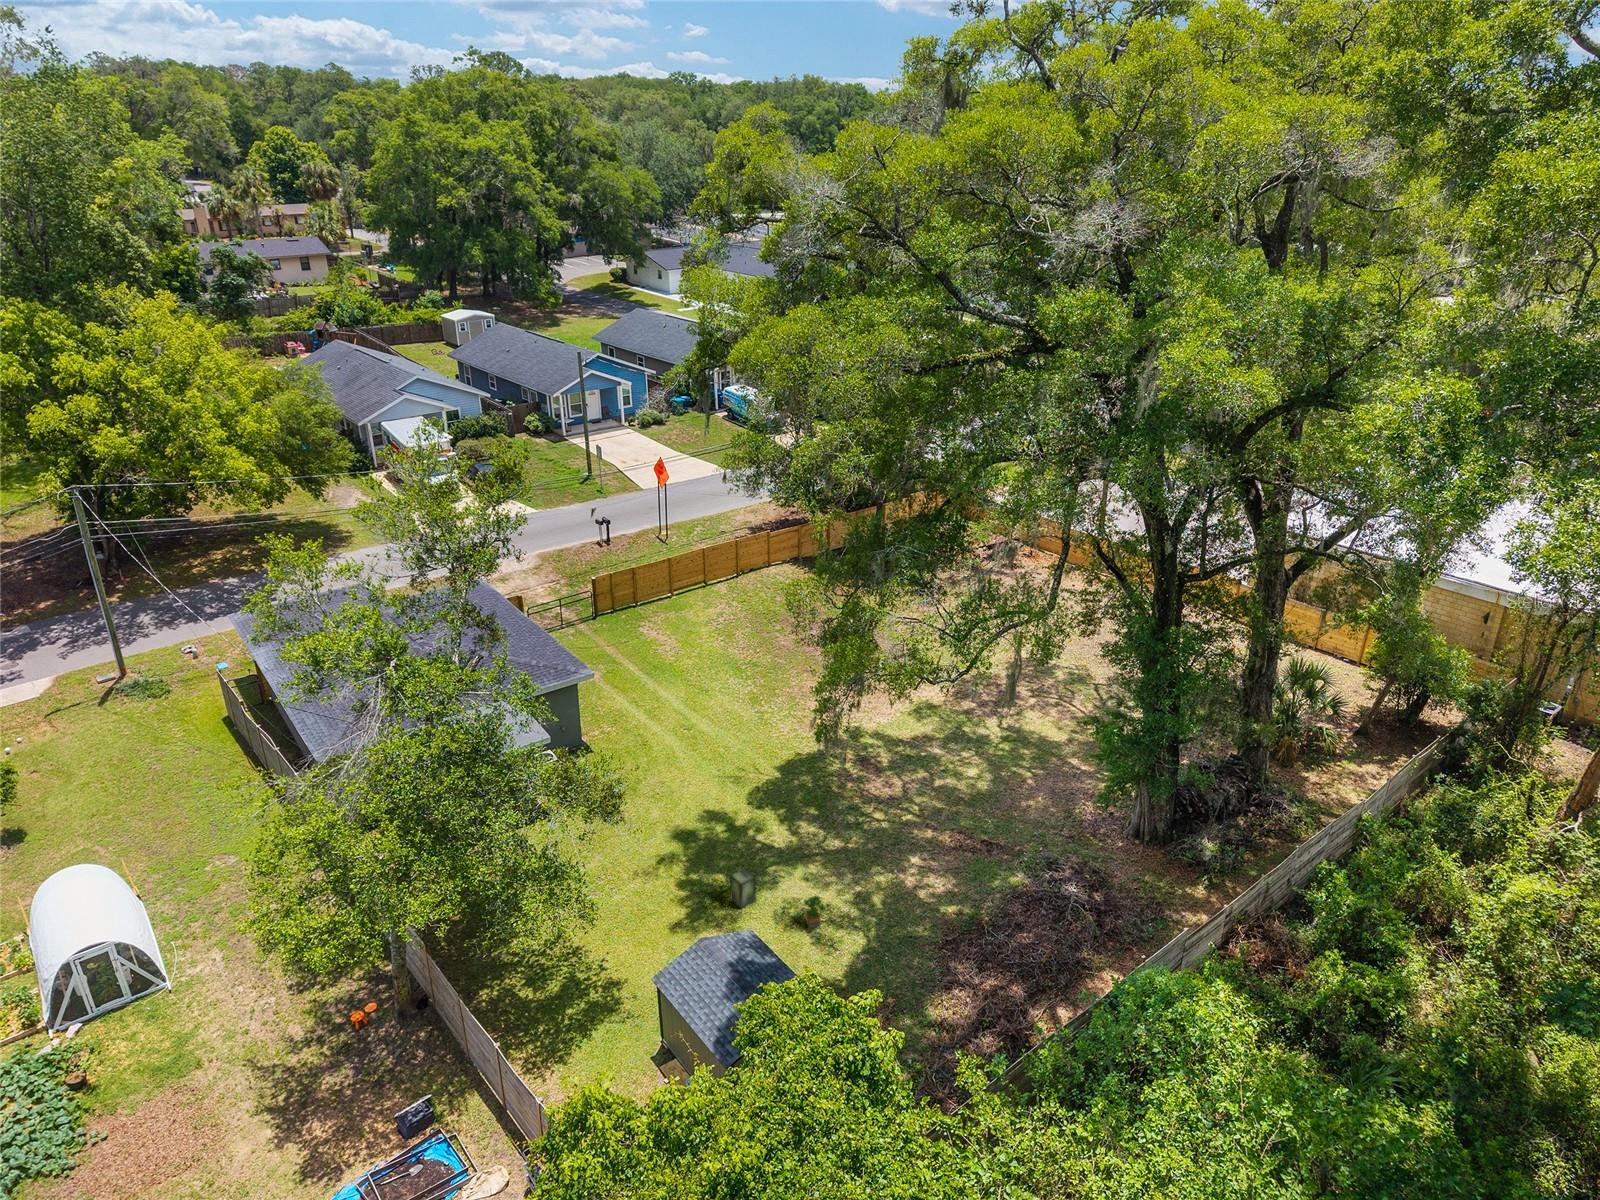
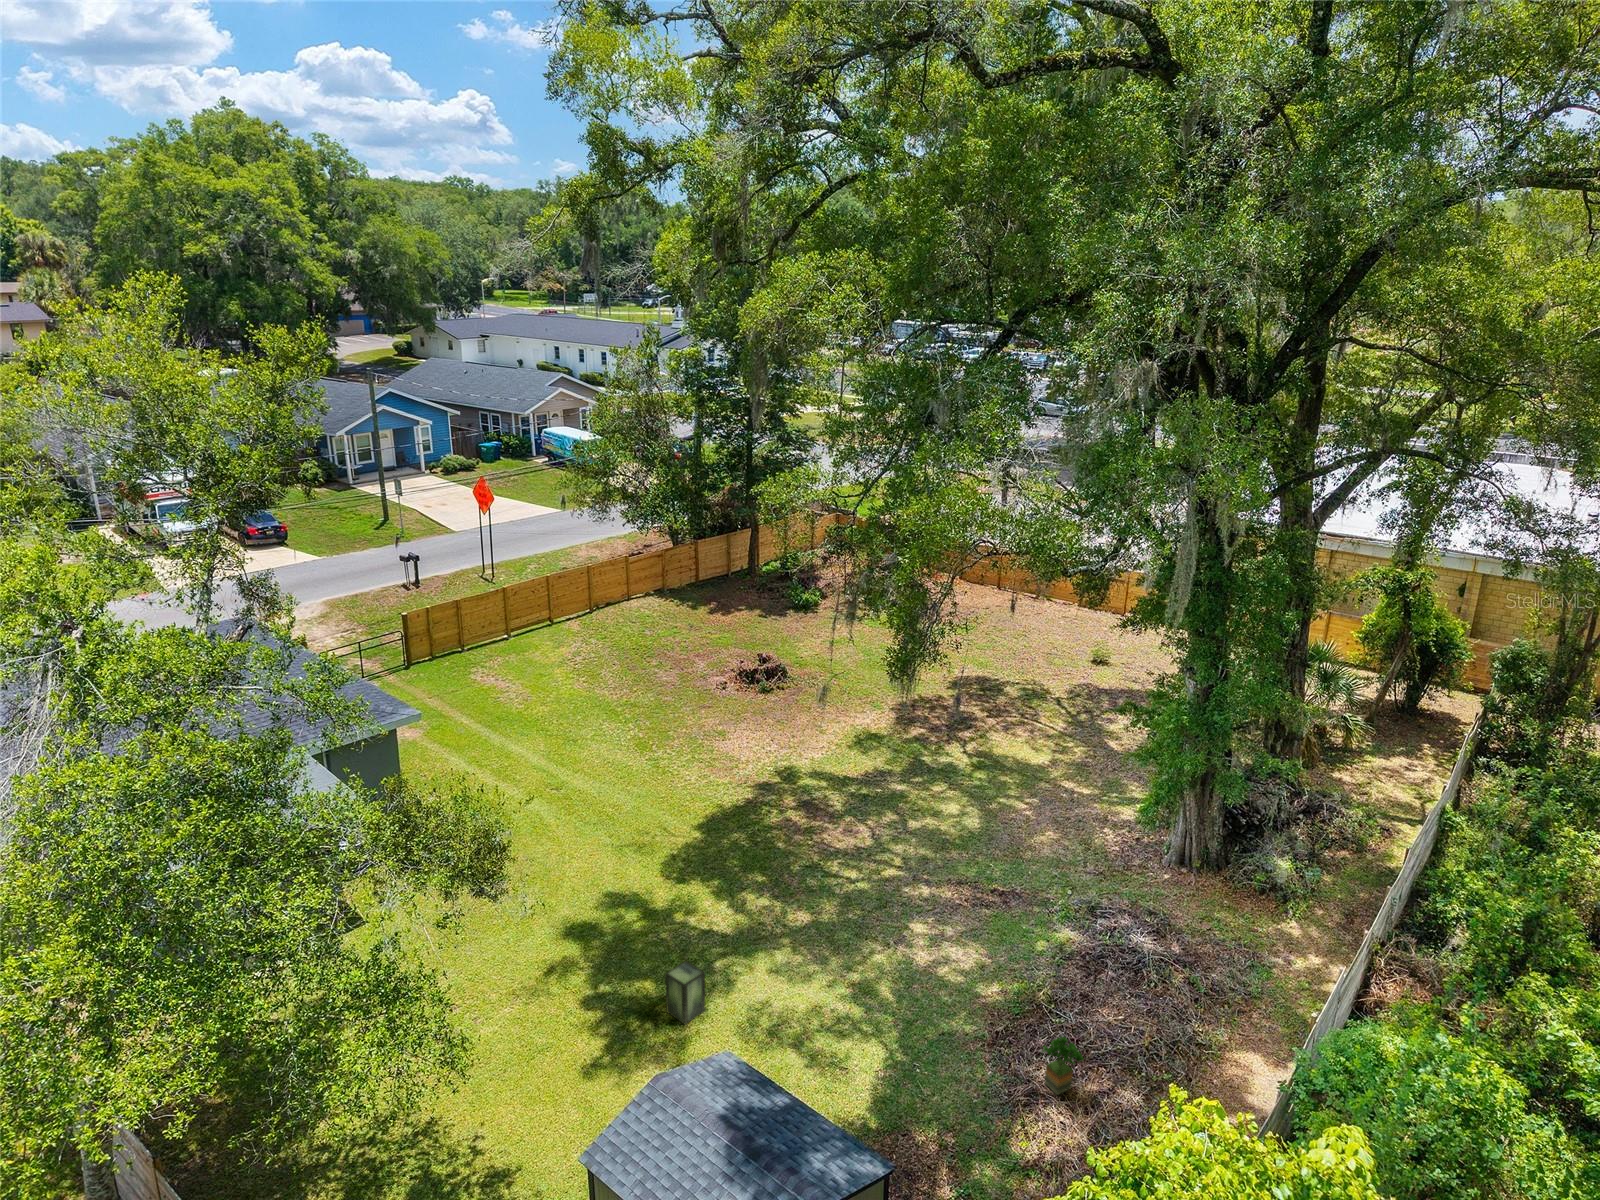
potted tree: present [804,896,825,928] -> present [1043,1036,1084,1095]

